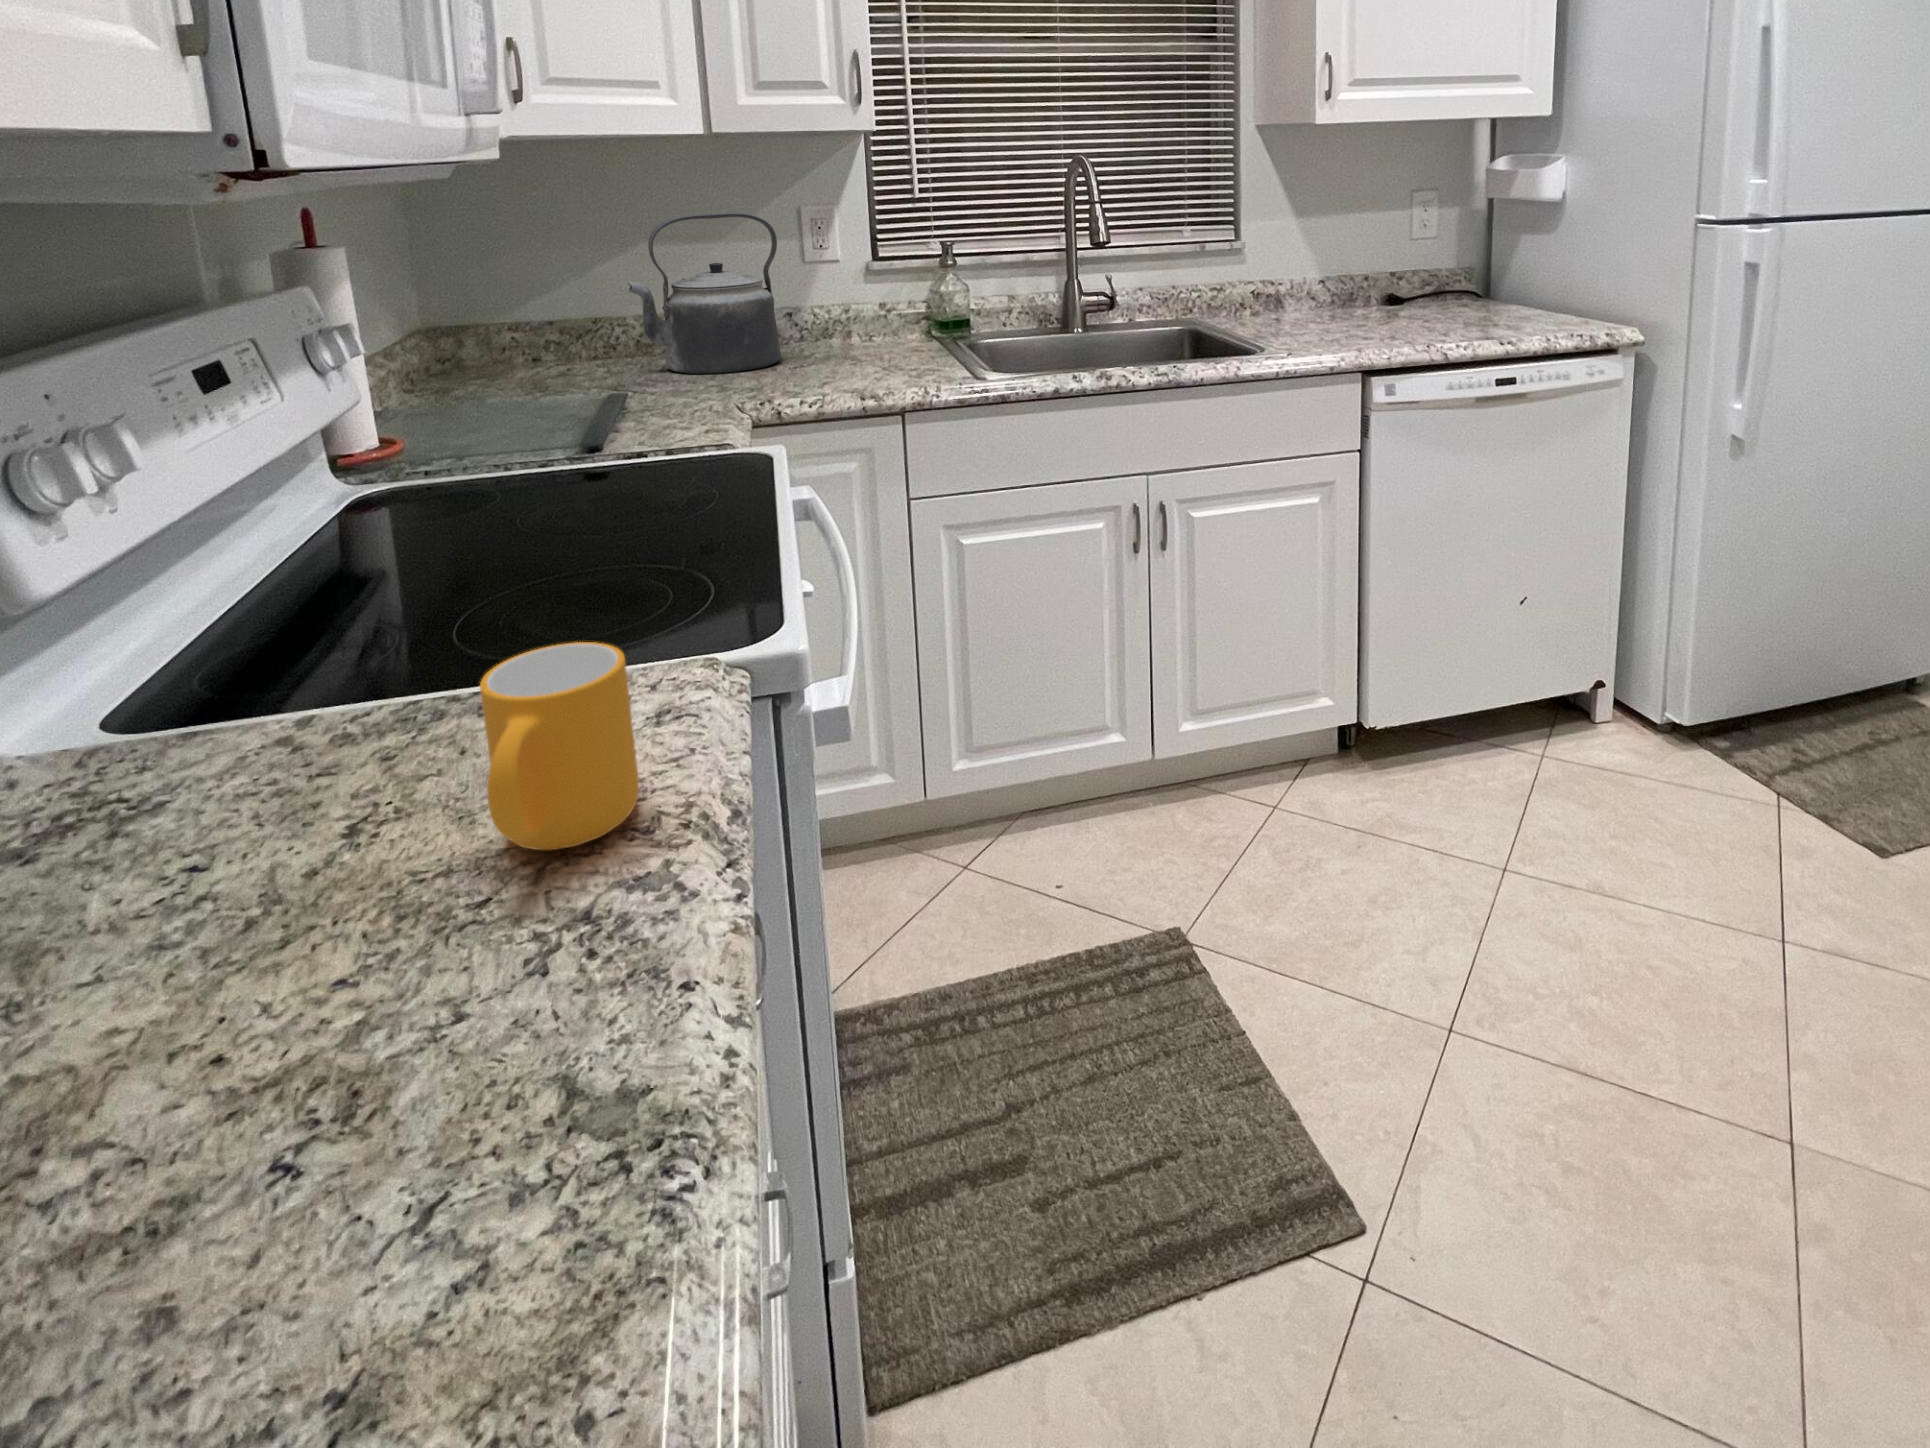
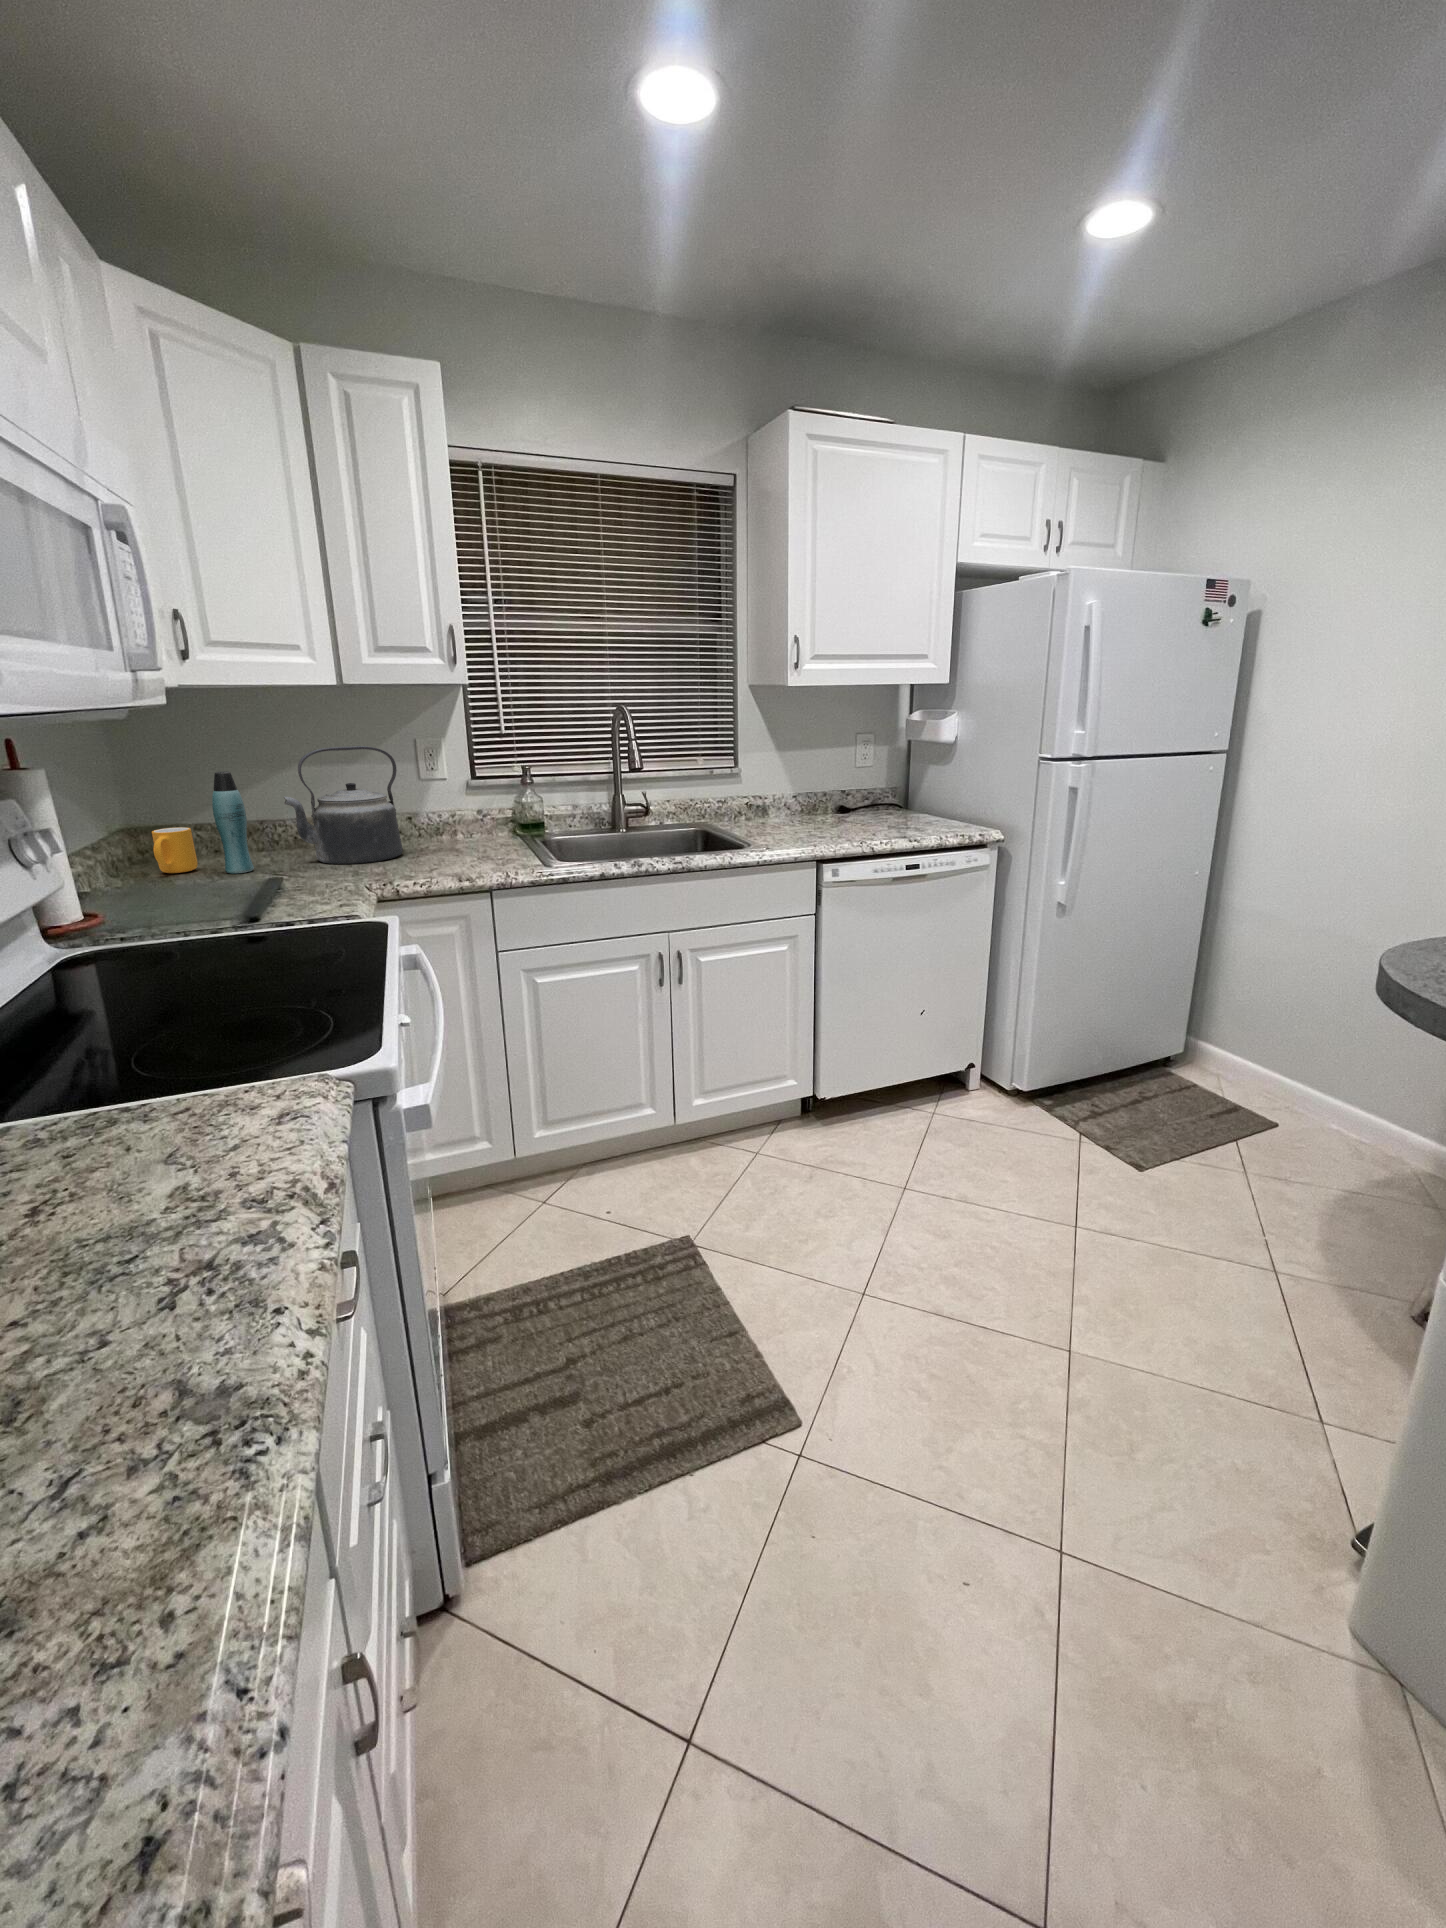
bottle: none [537,248,585,386] -> present [212,771,254,873]
mug: present [480,642,639,850] -> present [152,827,198,873]

